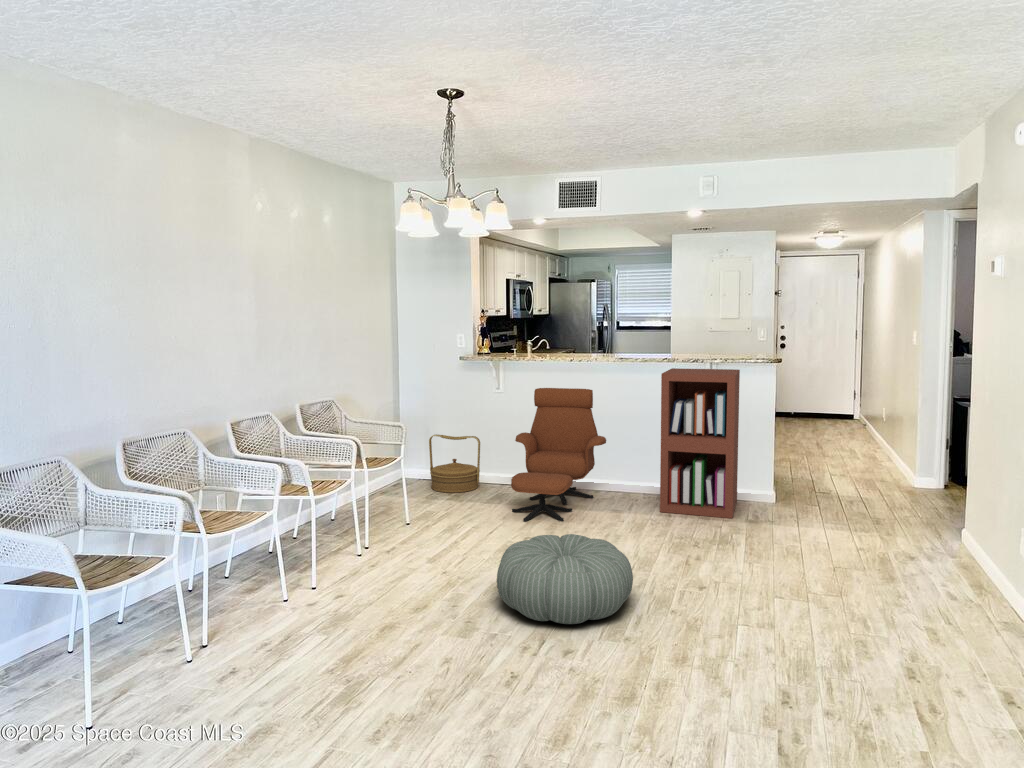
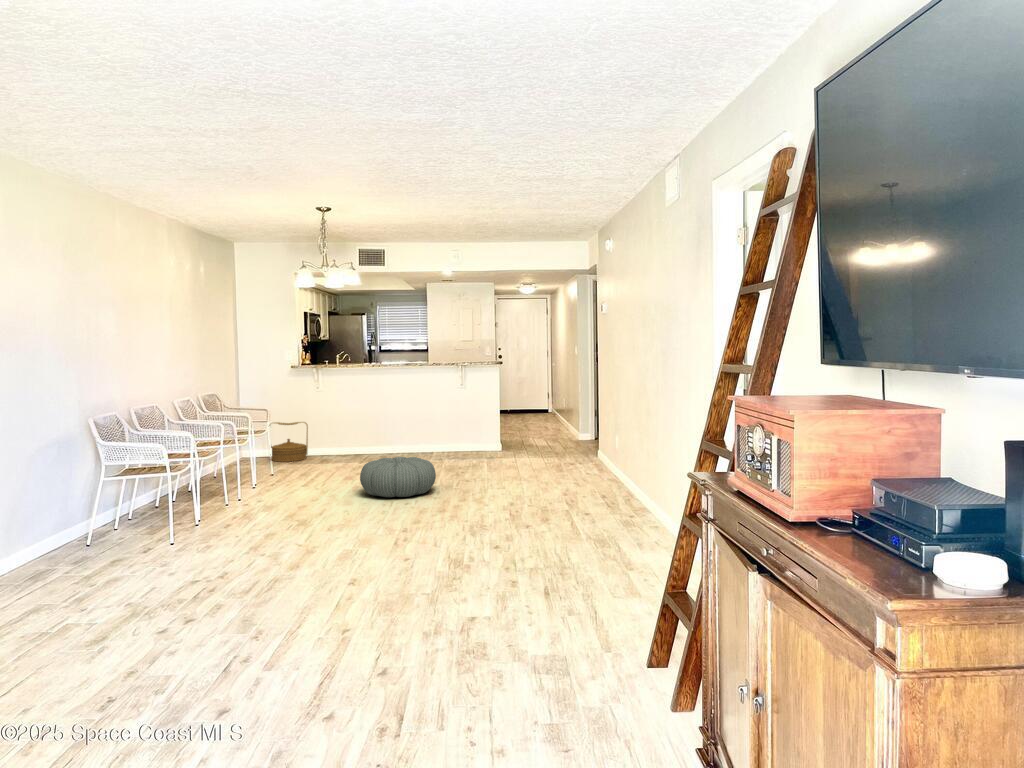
bookshelf: present [660,368,740,518] -> none [434,370,480,459]
lounge chair: present [511,388,606,521] -> none [335,385,398,469]

